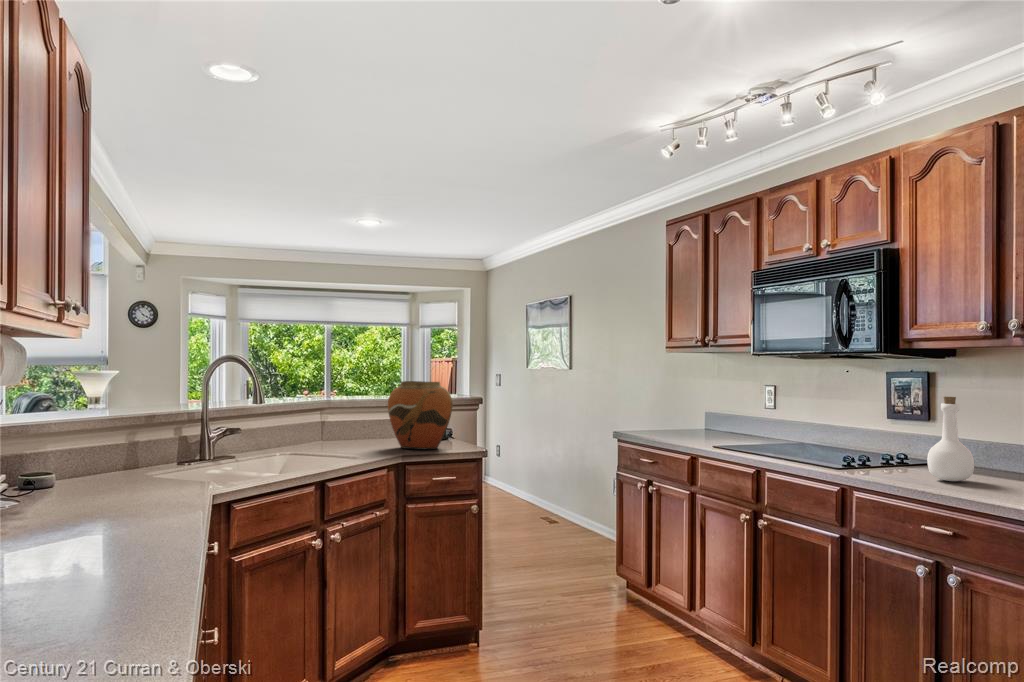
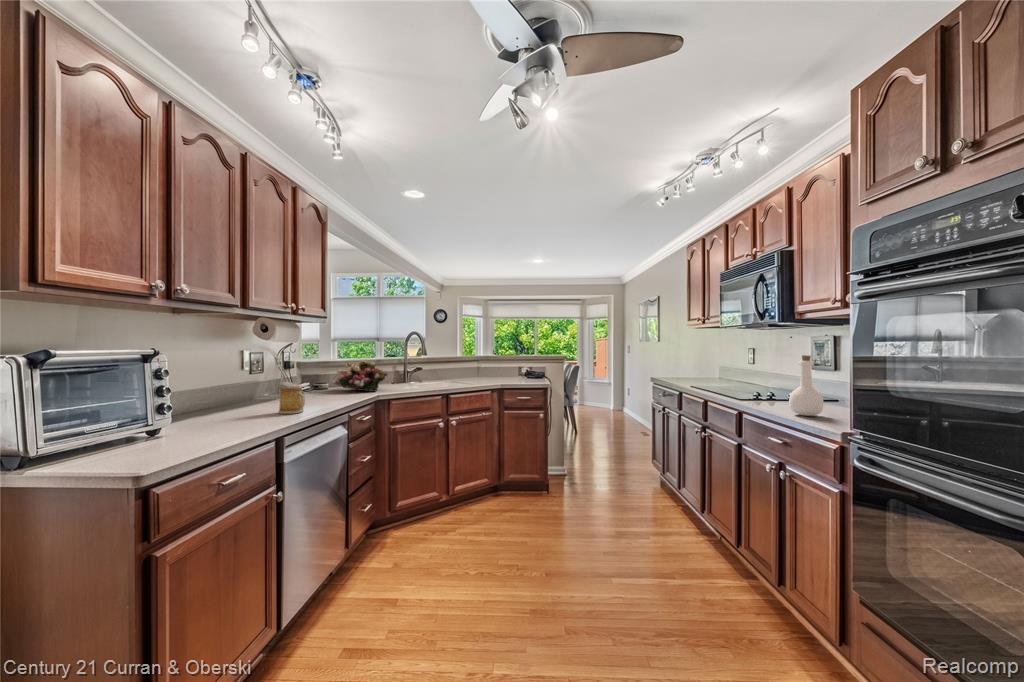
vase: present [388,381,453,450] -> none [498,347,529,383]
flower arrangement: none [67,416,203,489] -> present [332,360,388,392]
mug: none [55,492,136,579] -> present [279,382,305,414]

